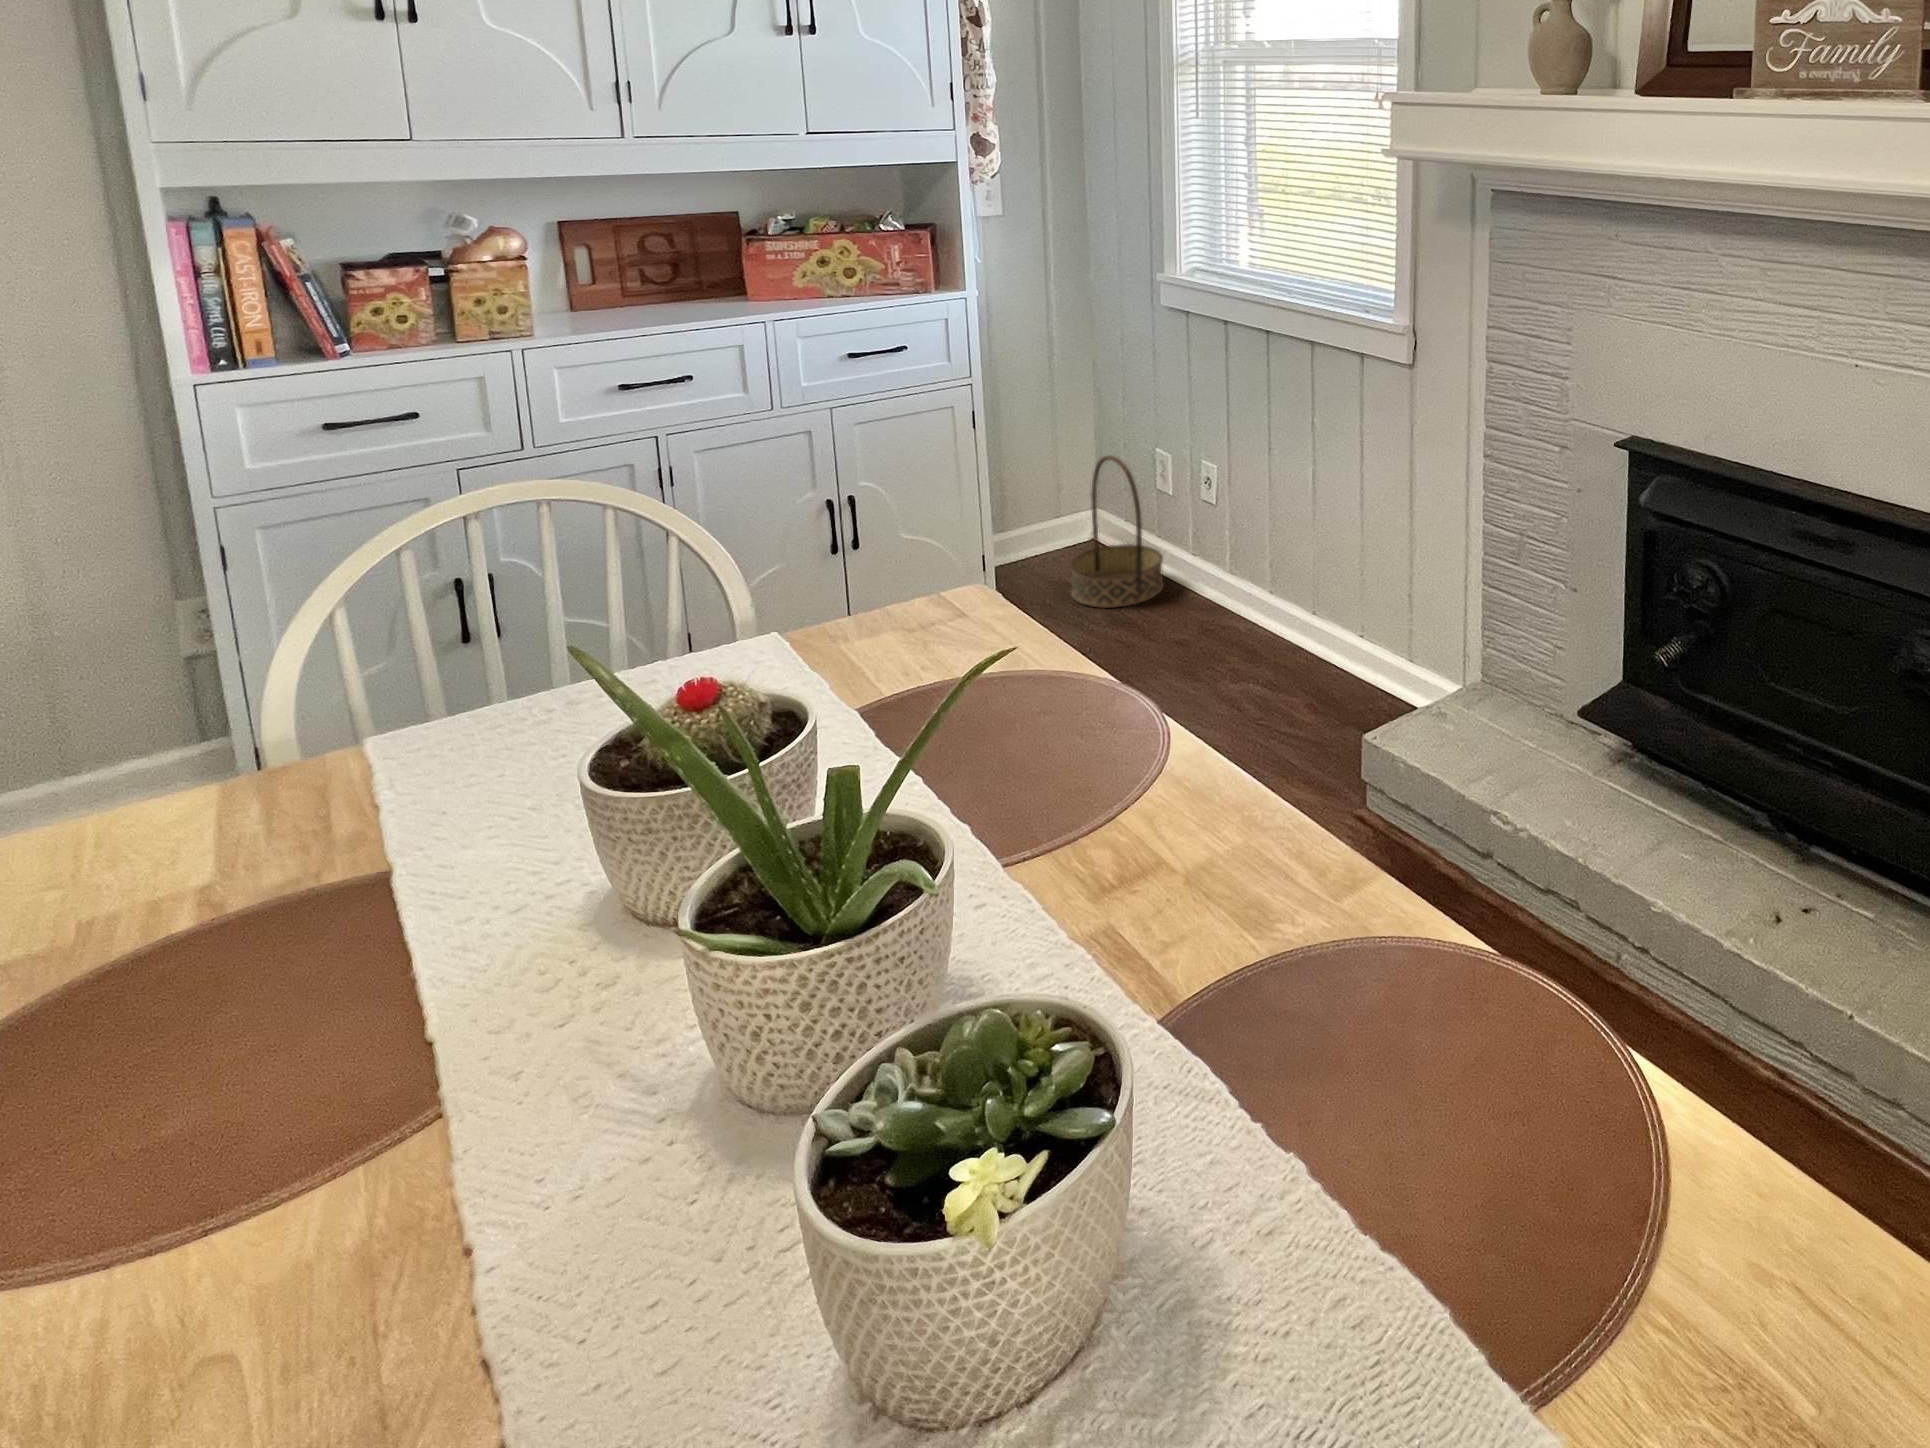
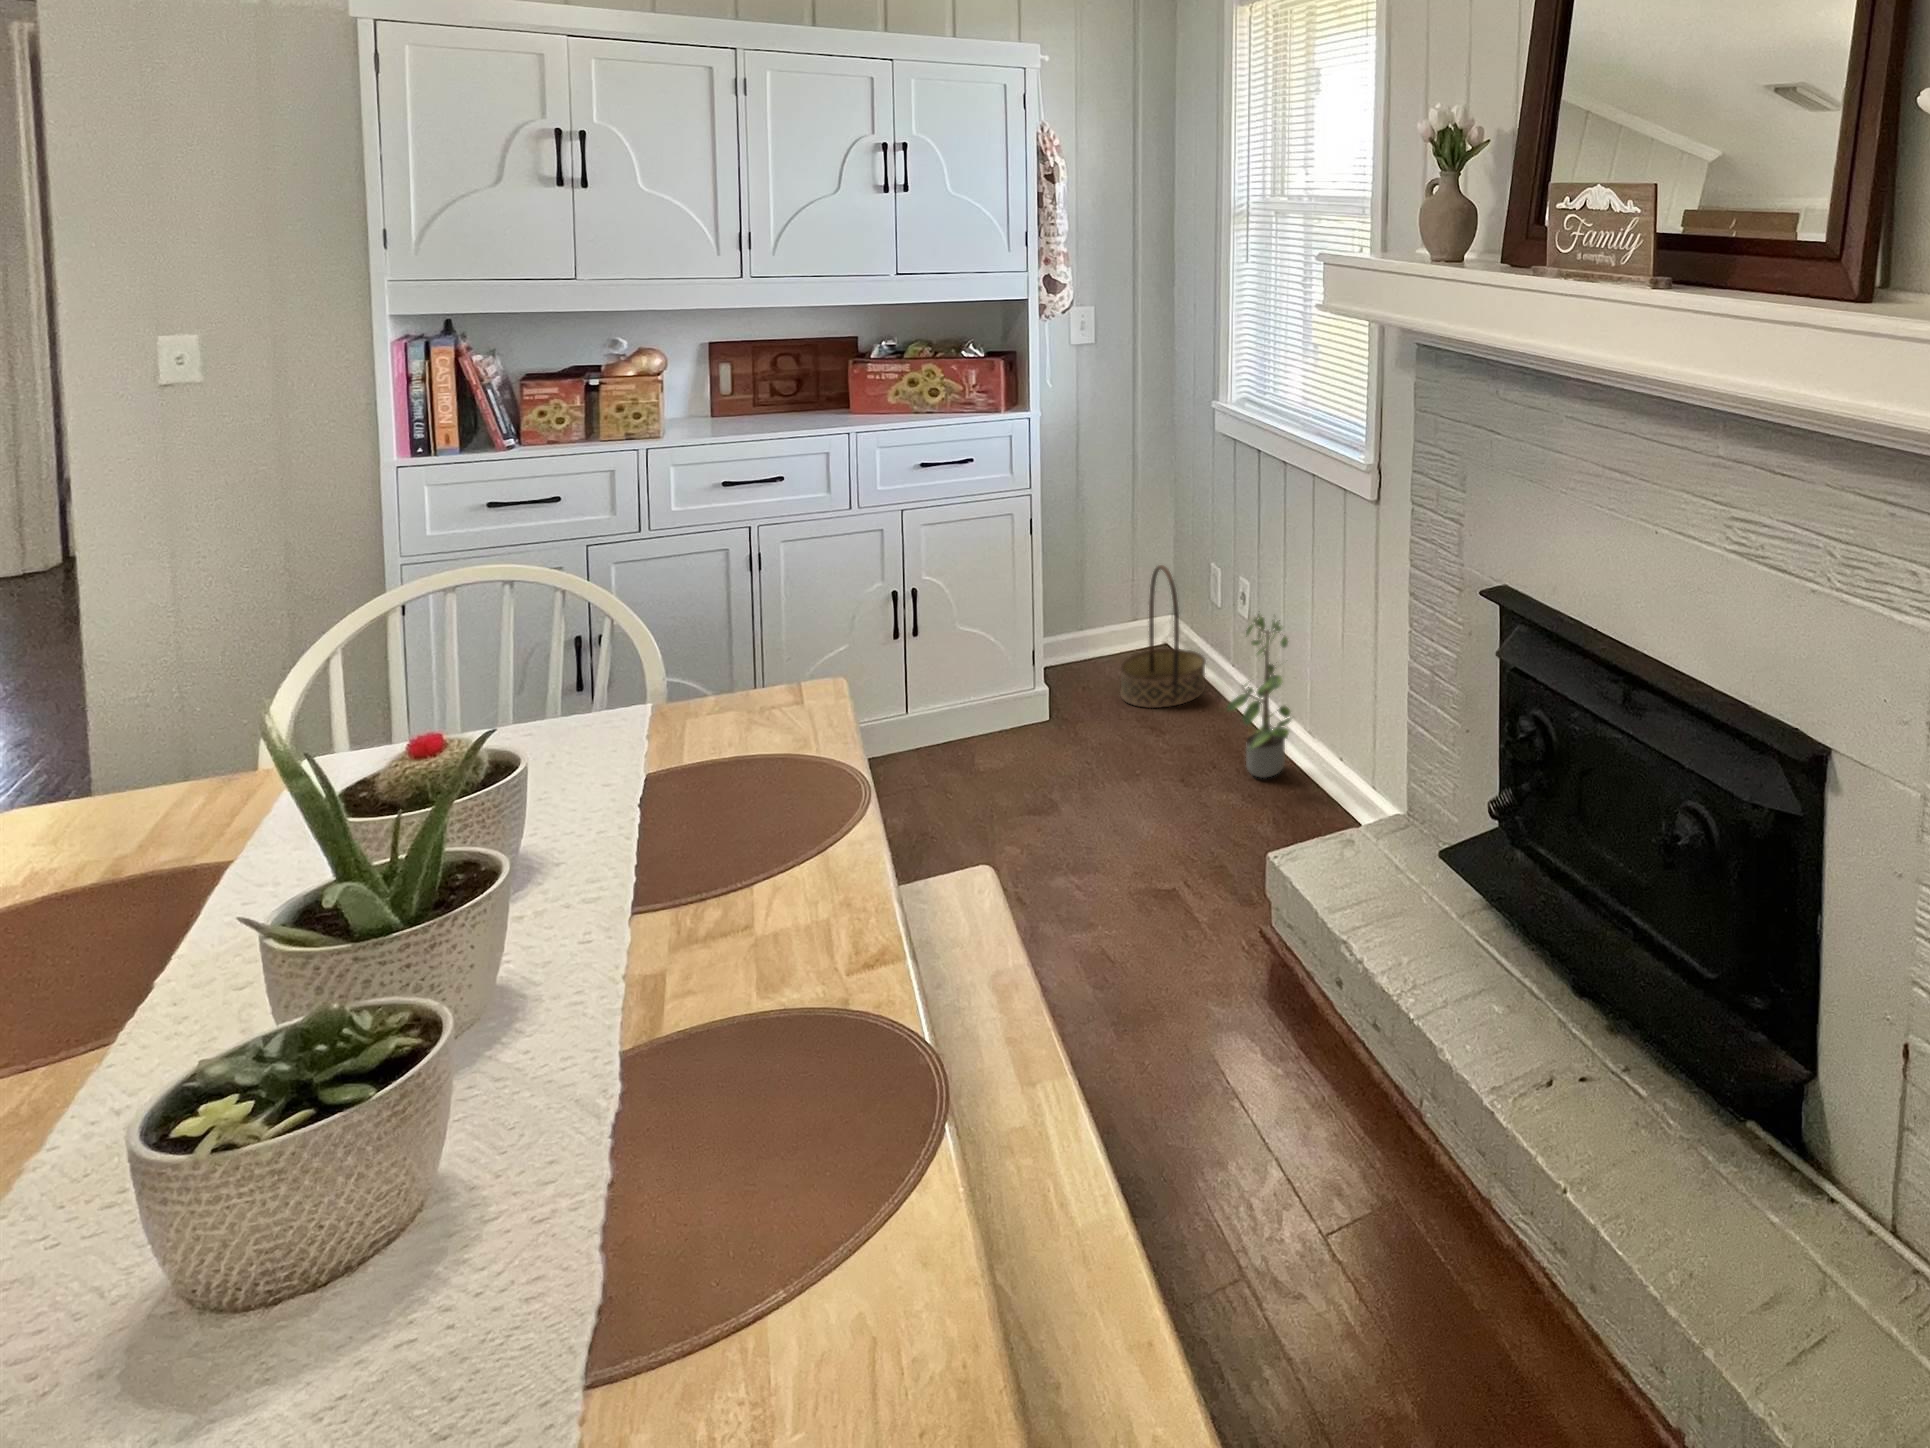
potted plant: none [1230,491,1314,666] -> present [1227,614,1292,778]

